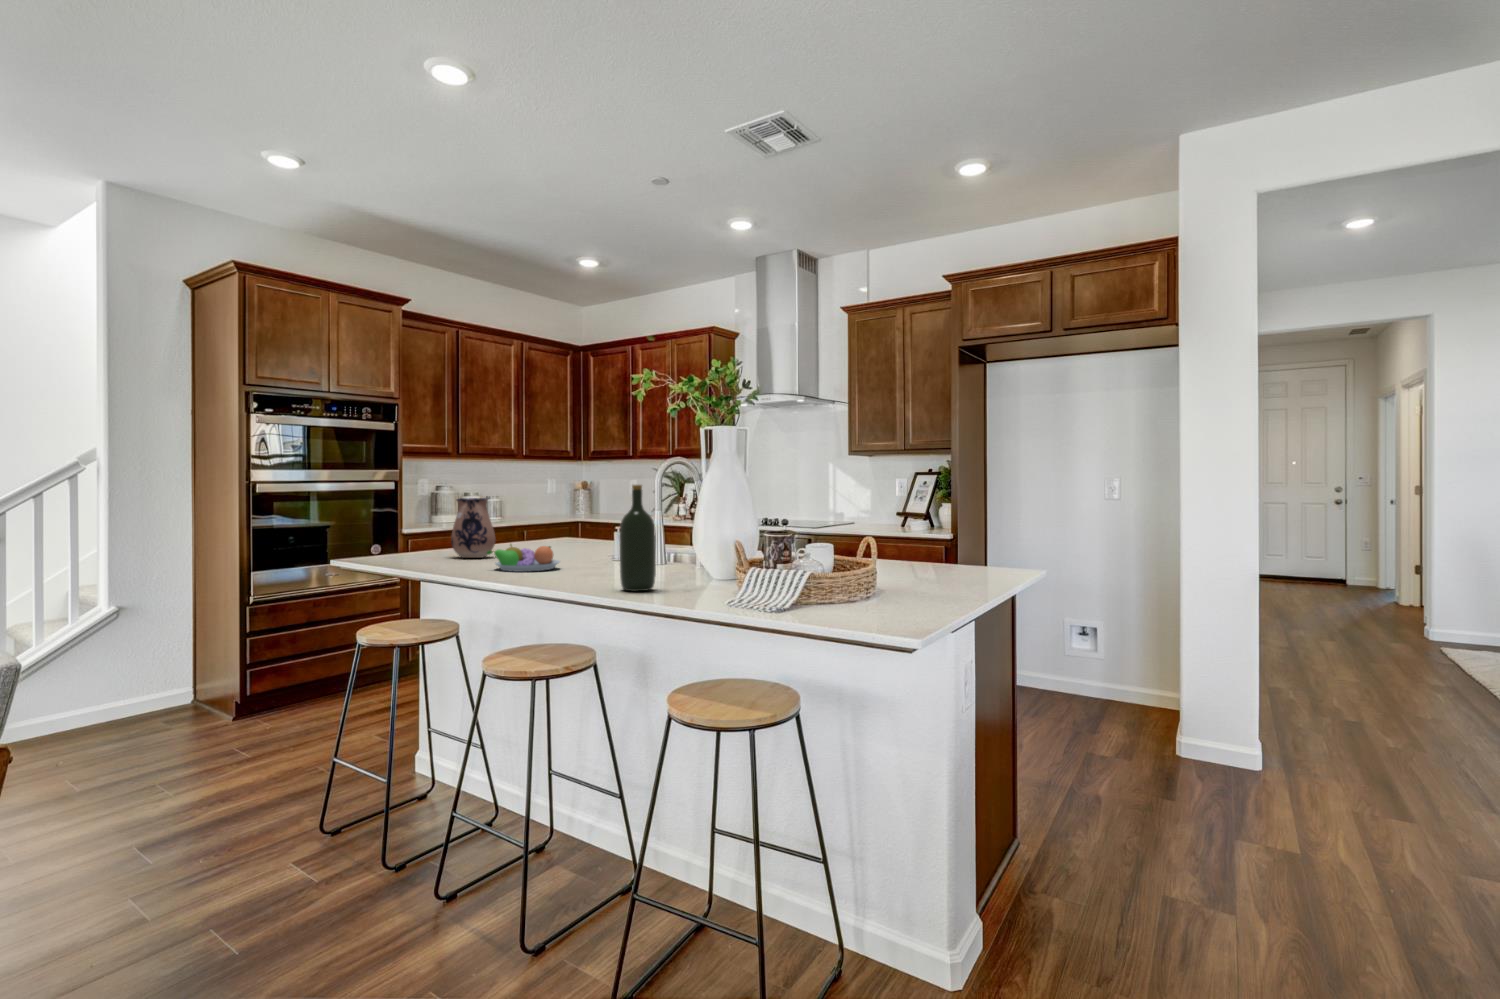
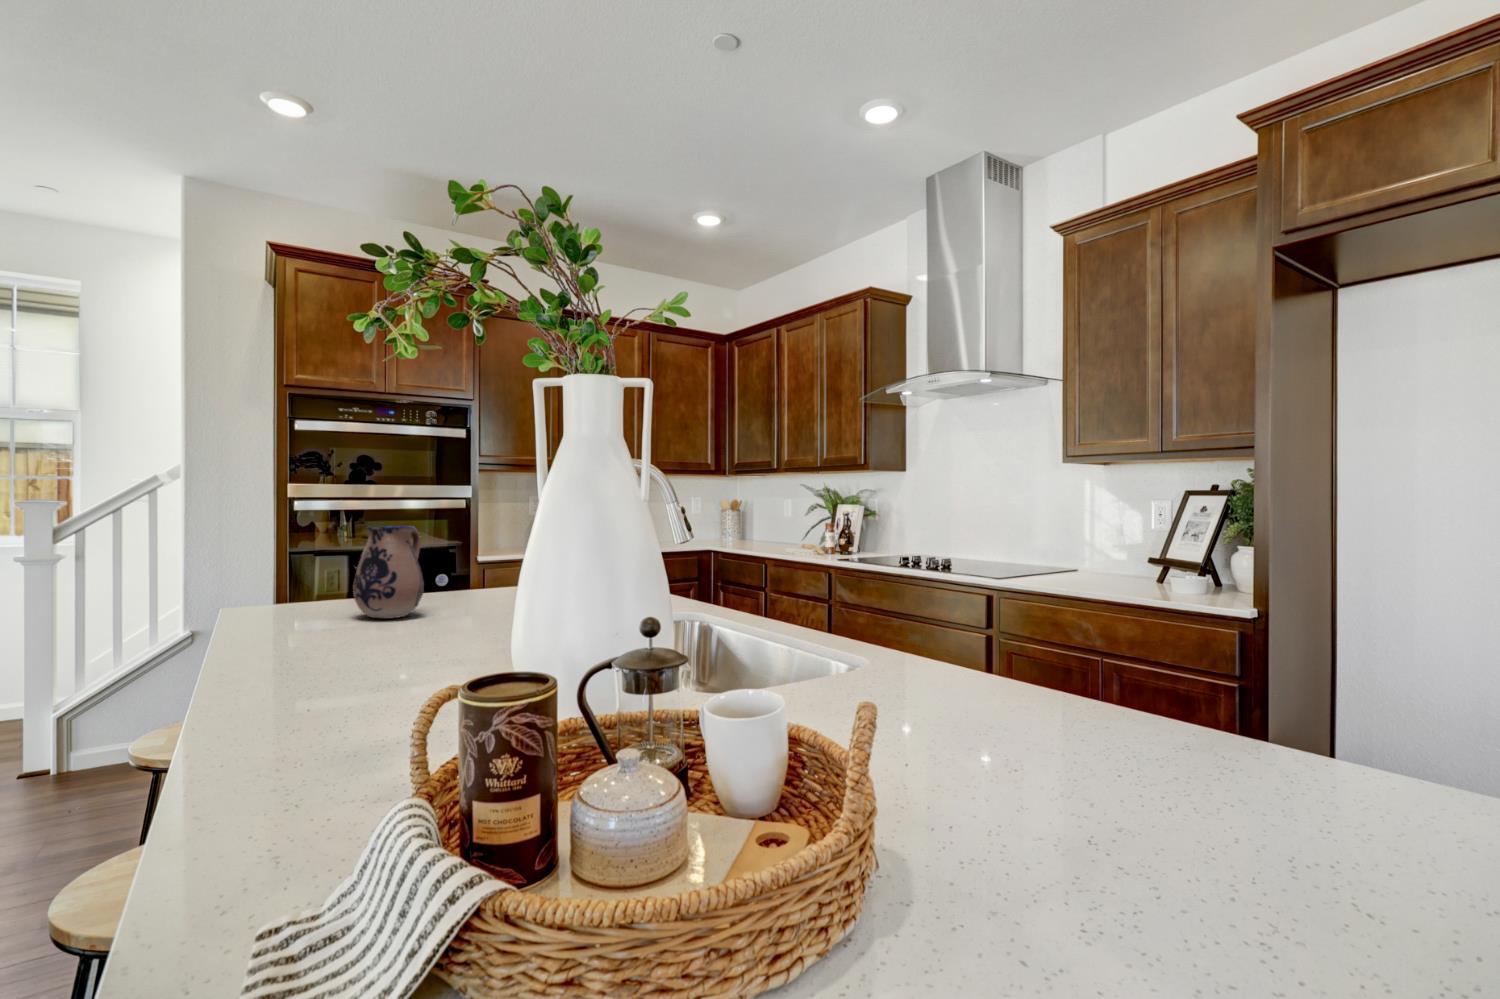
wine bottle: present [619,485,656,591] -> none [113,521,242,835]
fruit bowl: present [487,544,560,572] -> none [264,610,402,672]

